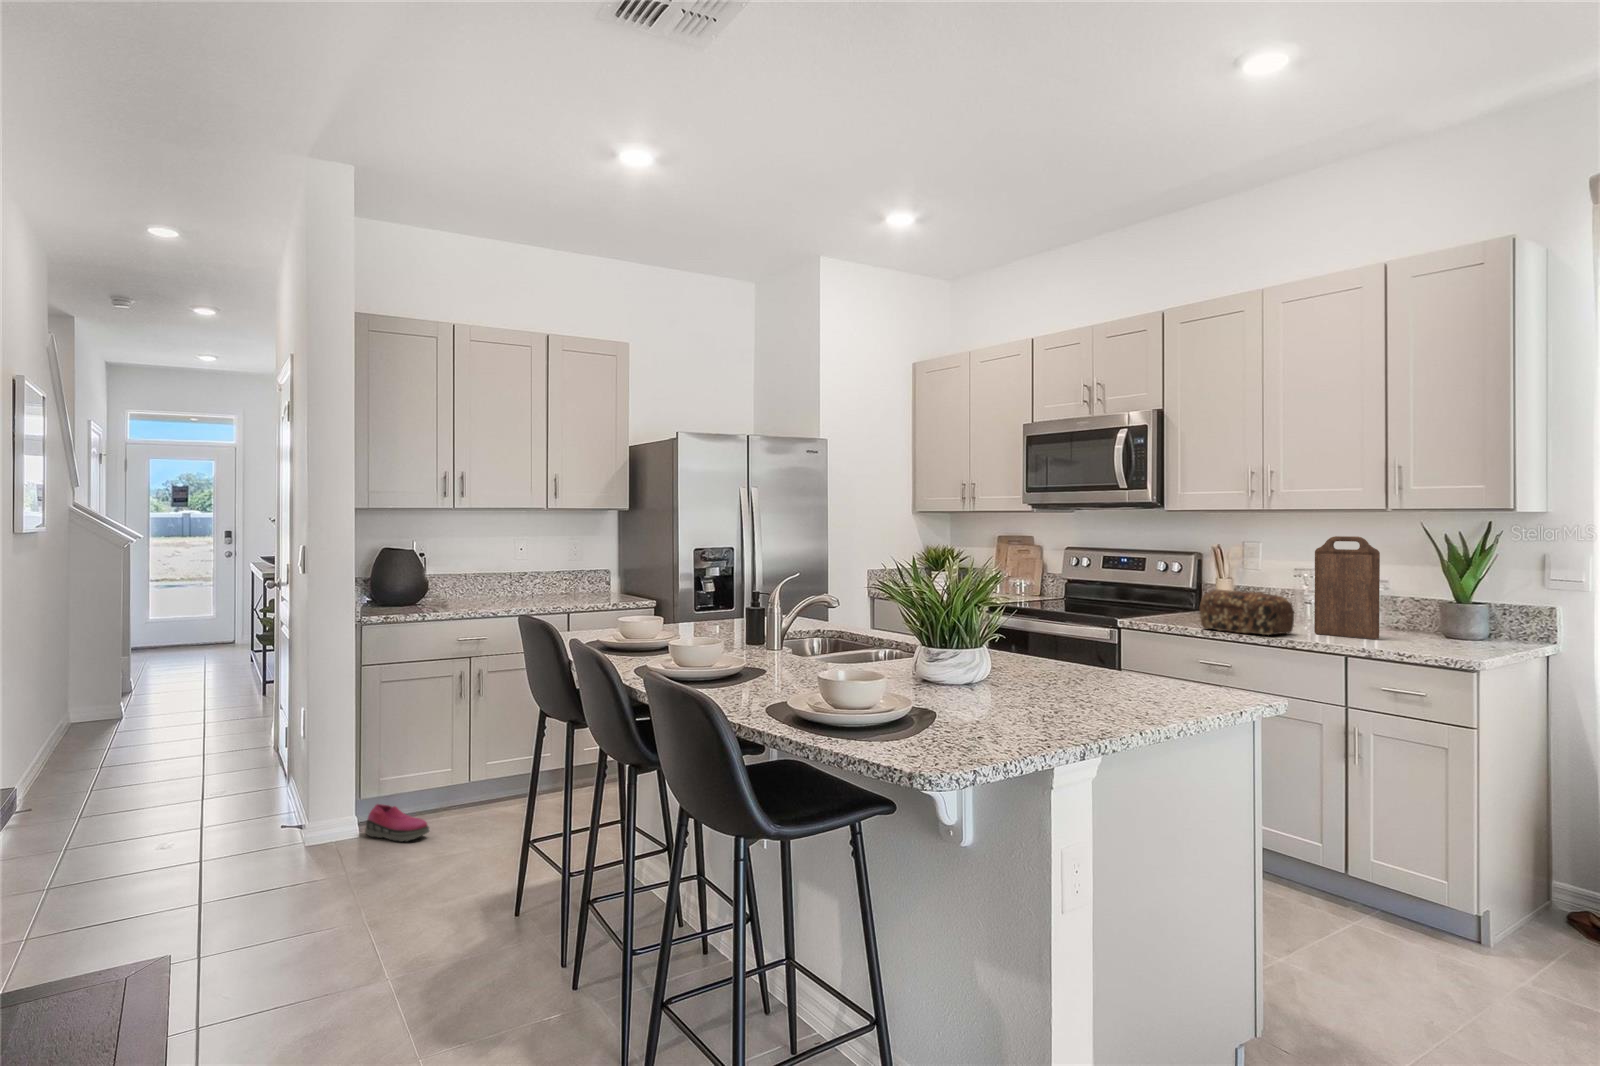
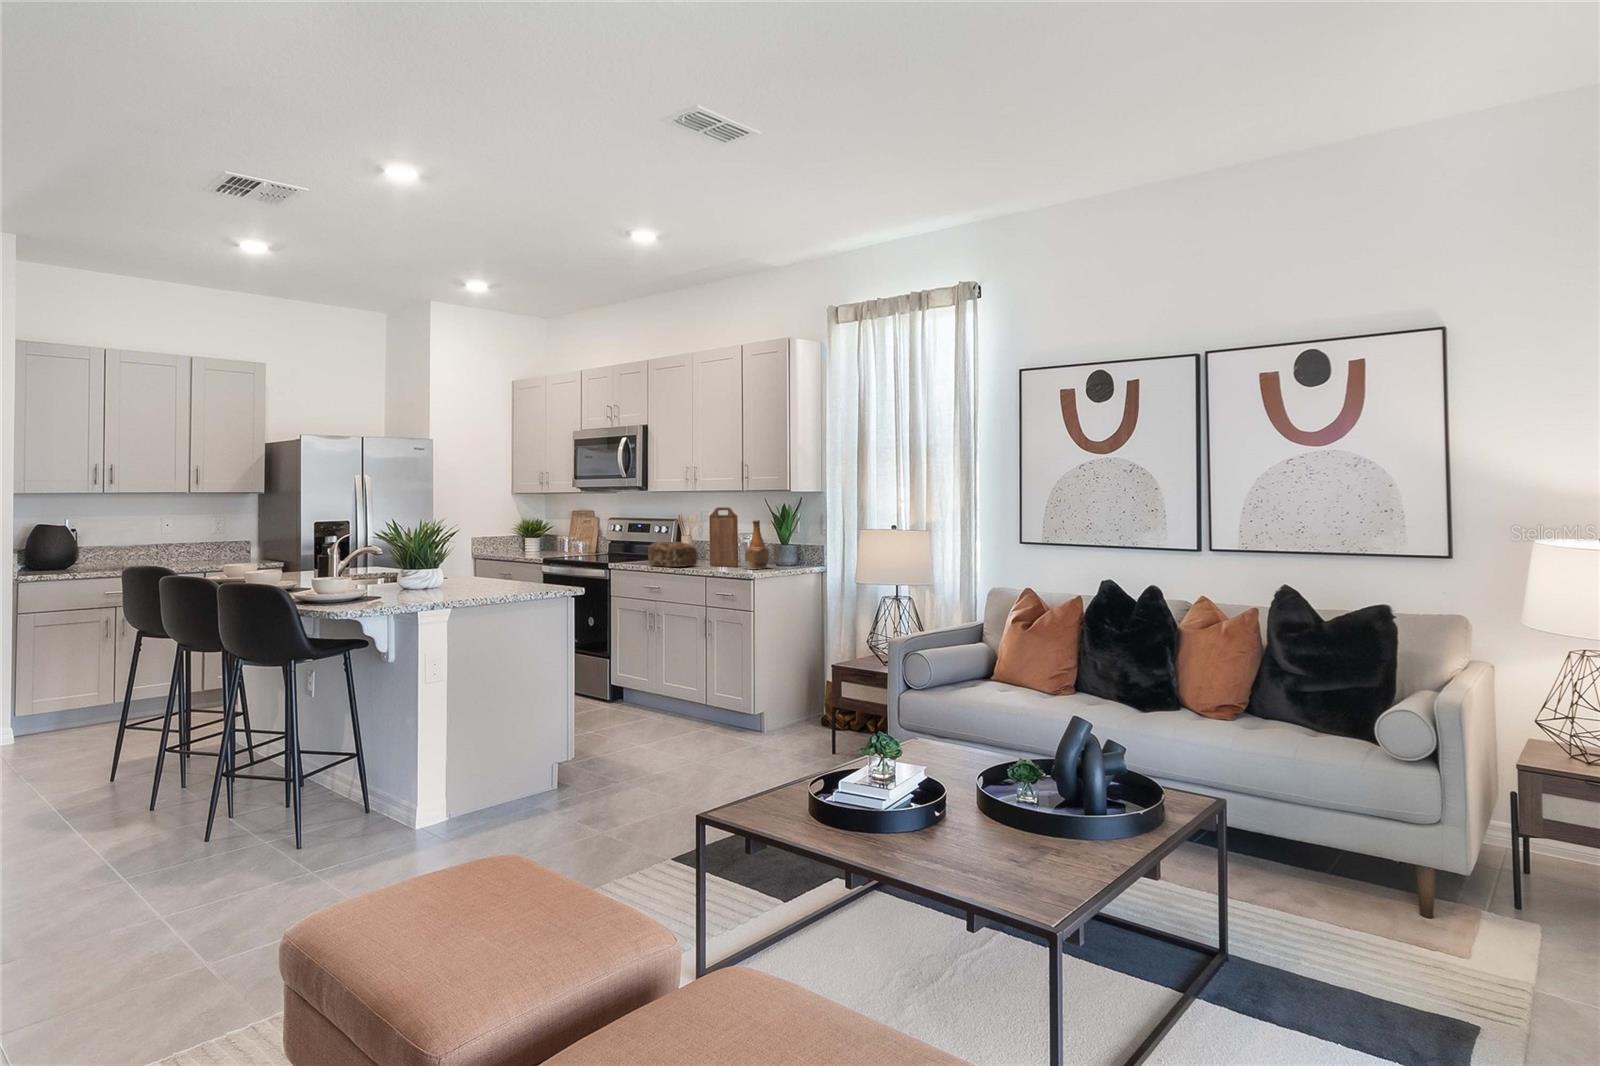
bottle: none [1396,559,1462,647] -> present [745,520,770,569]
shoe: present [365,804,429,842] -> none [26,717,85,742]

